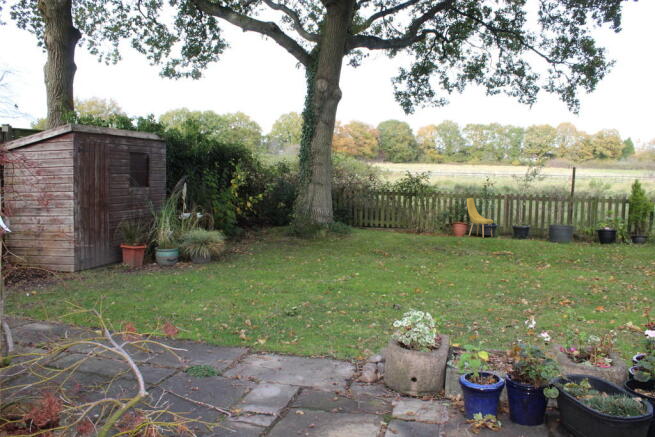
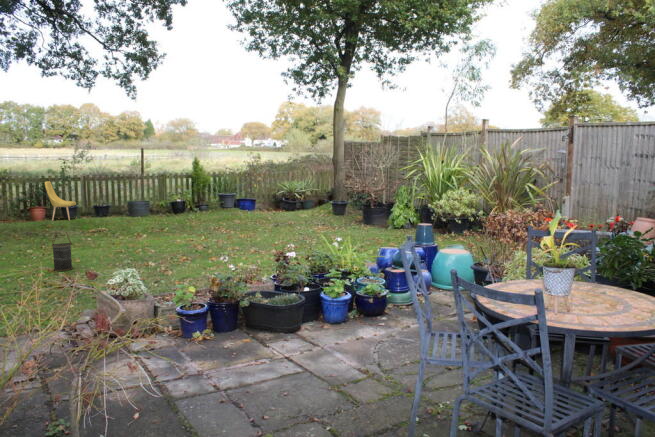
basket: none [384,254,405,294] -> present [52,233,73,271]

